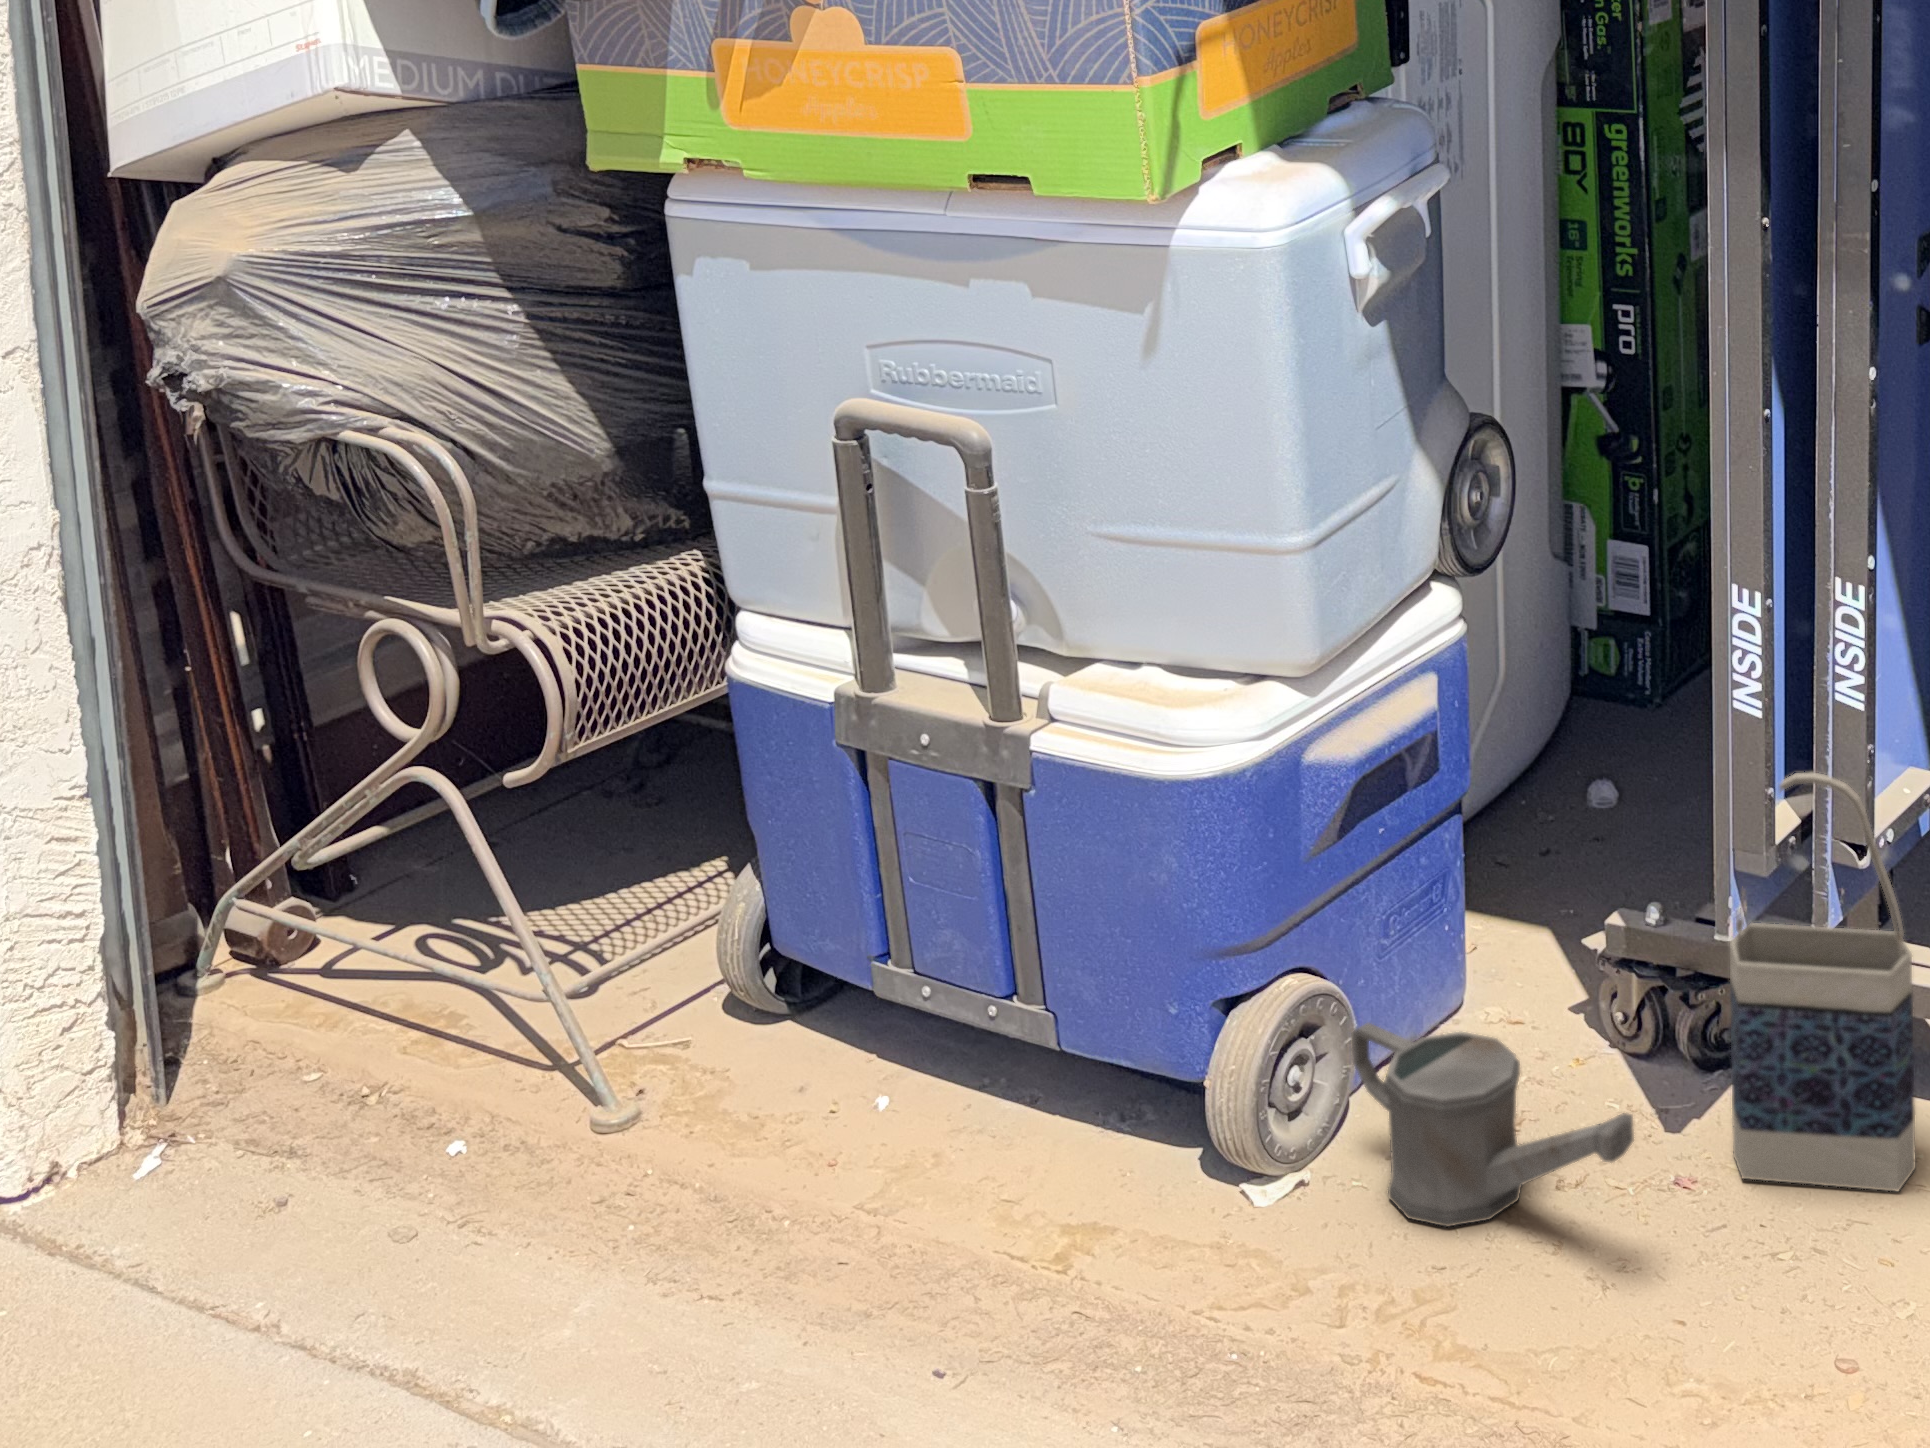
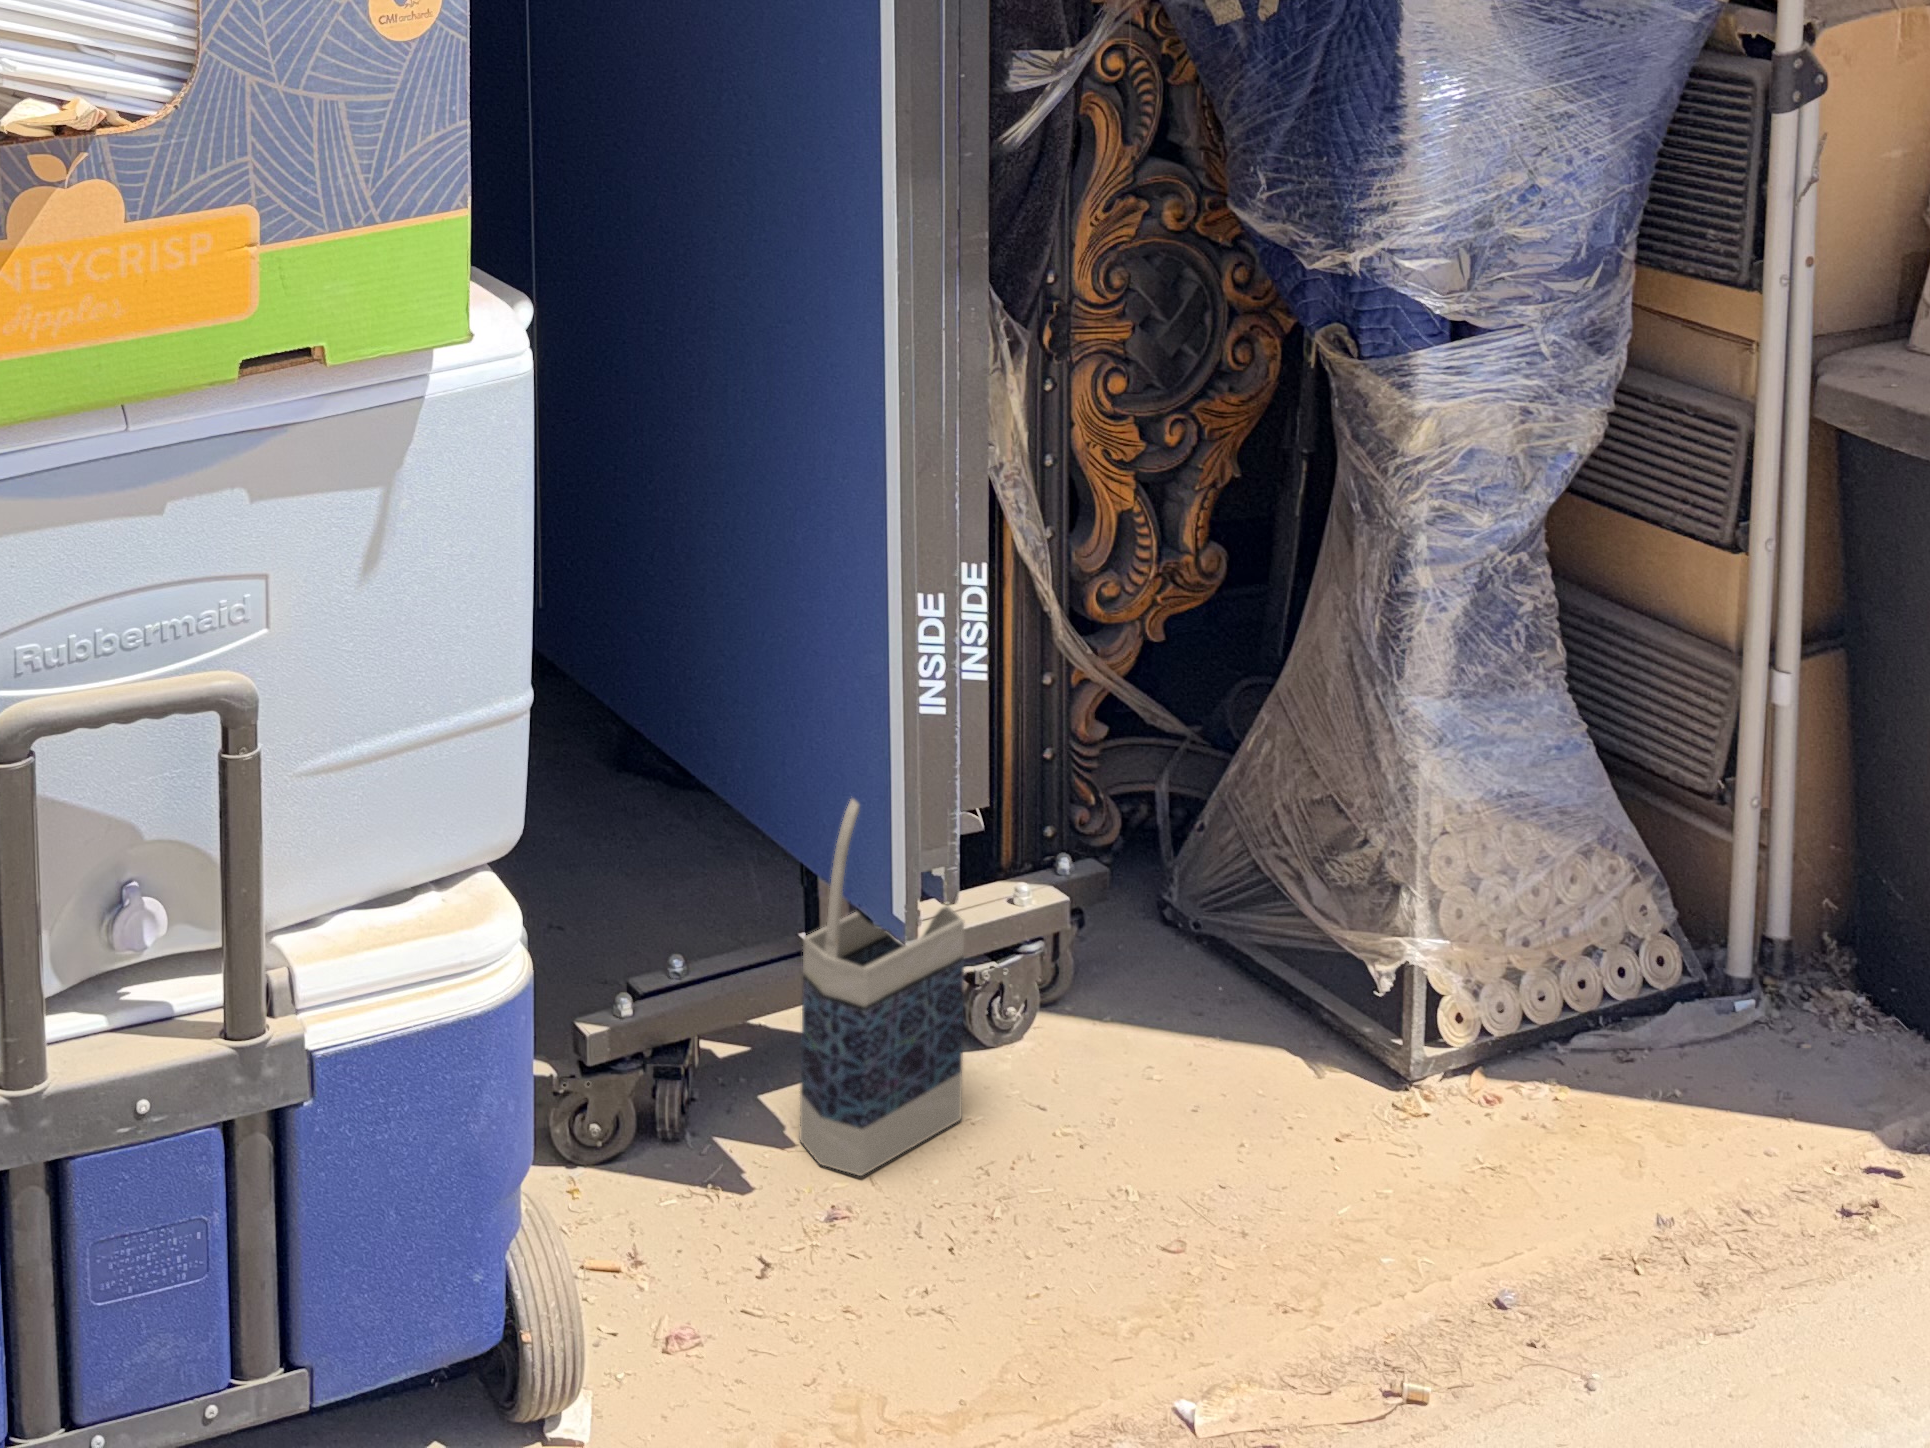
watering can: present [1352,1023,1634,1226] -> none [552,1137,926,1364]

